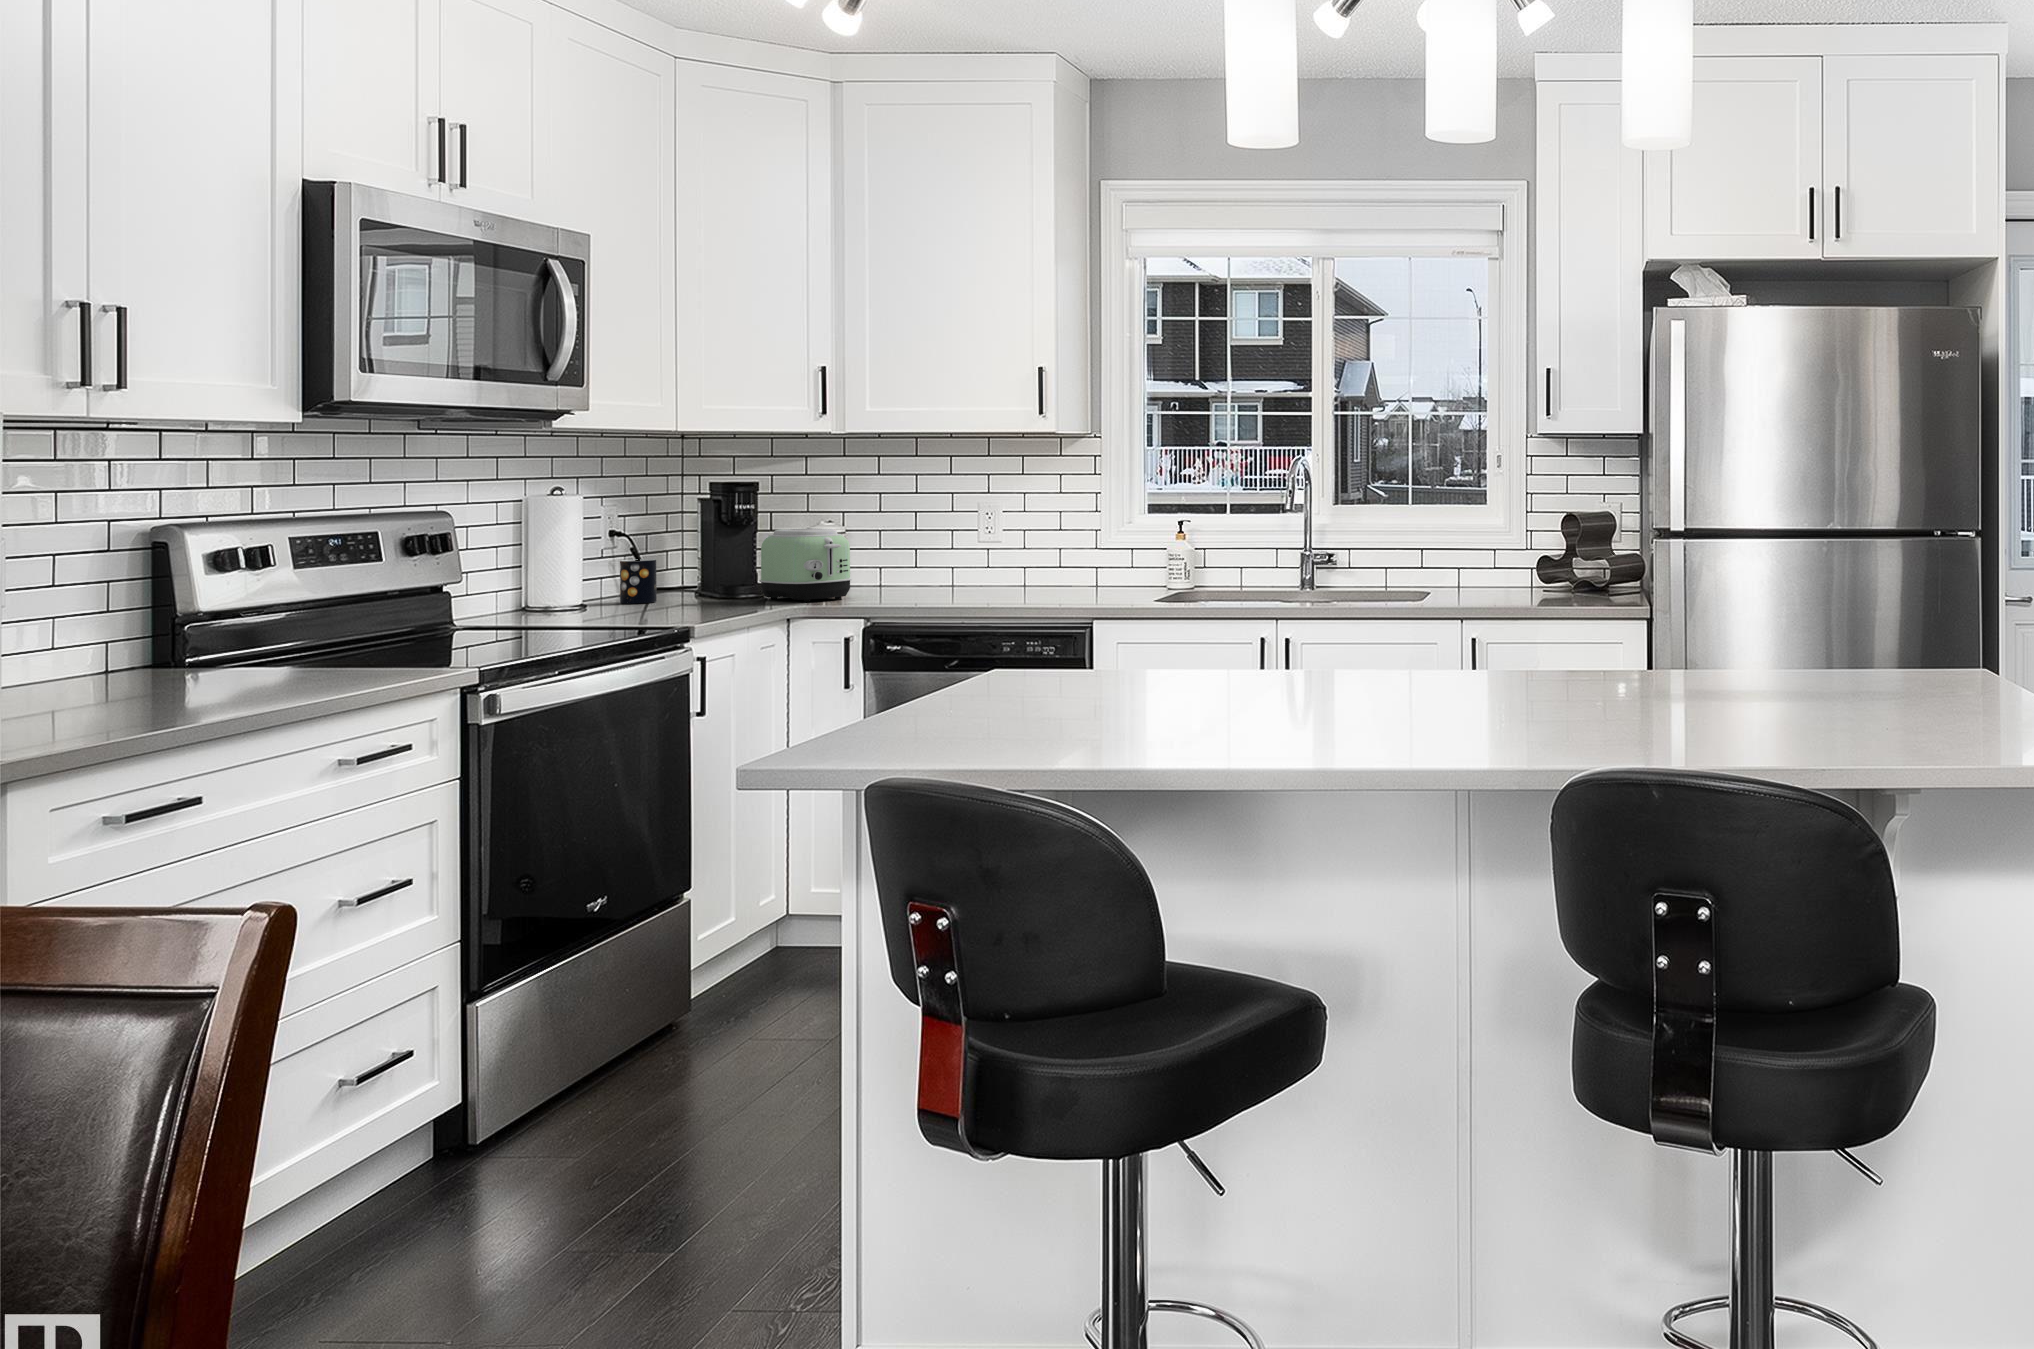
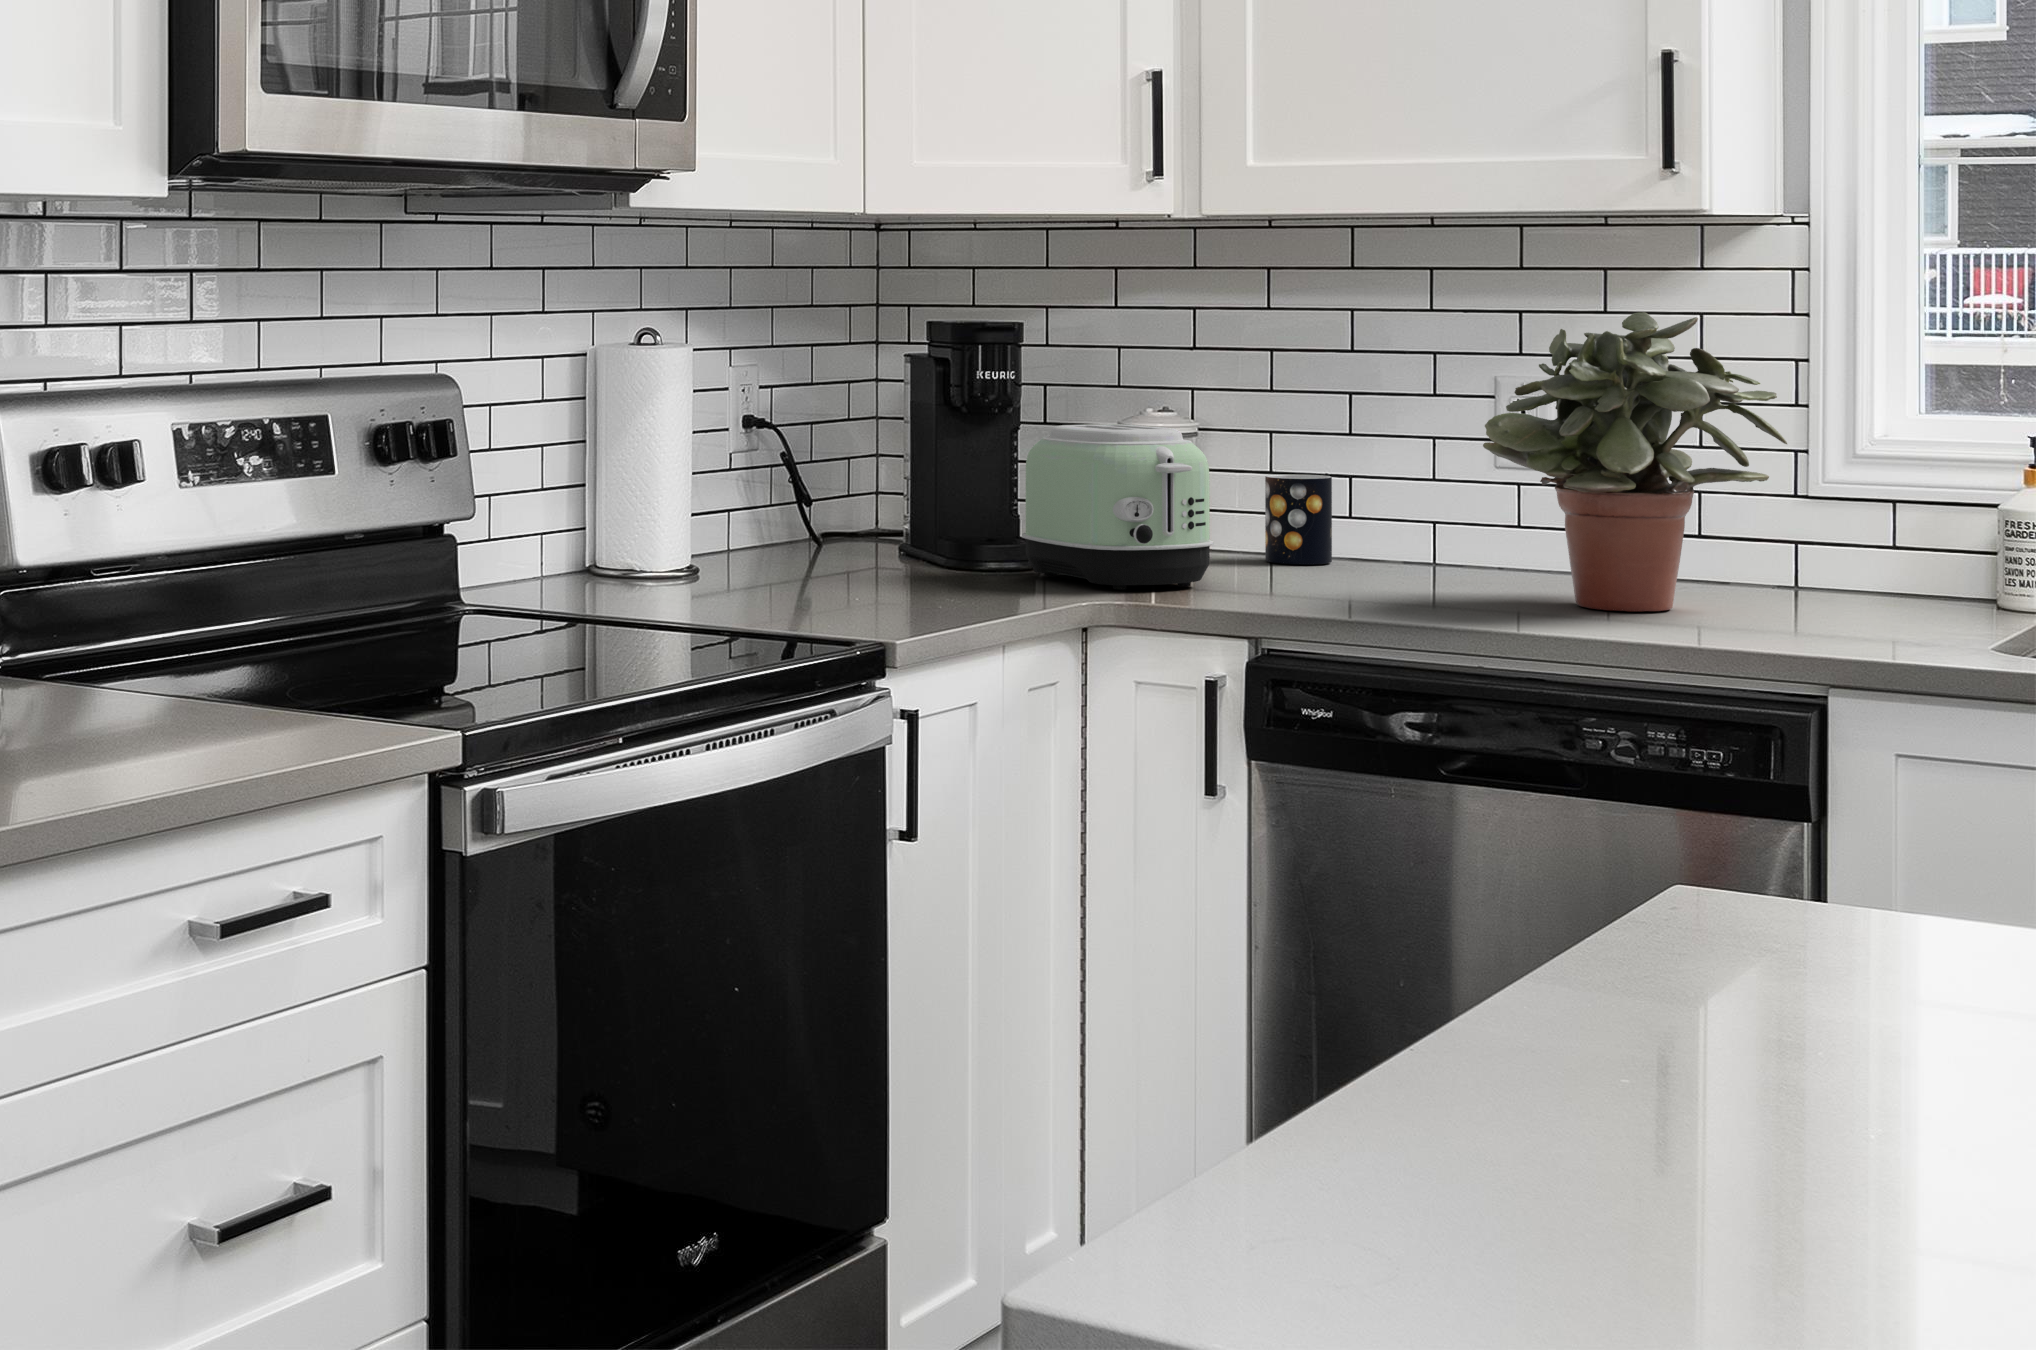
potted plant: none [969,476,1086,596] -> present [1483,312,1787,611]
mug: present [620,559,657,604] -> present [1265,475,1332,564]

